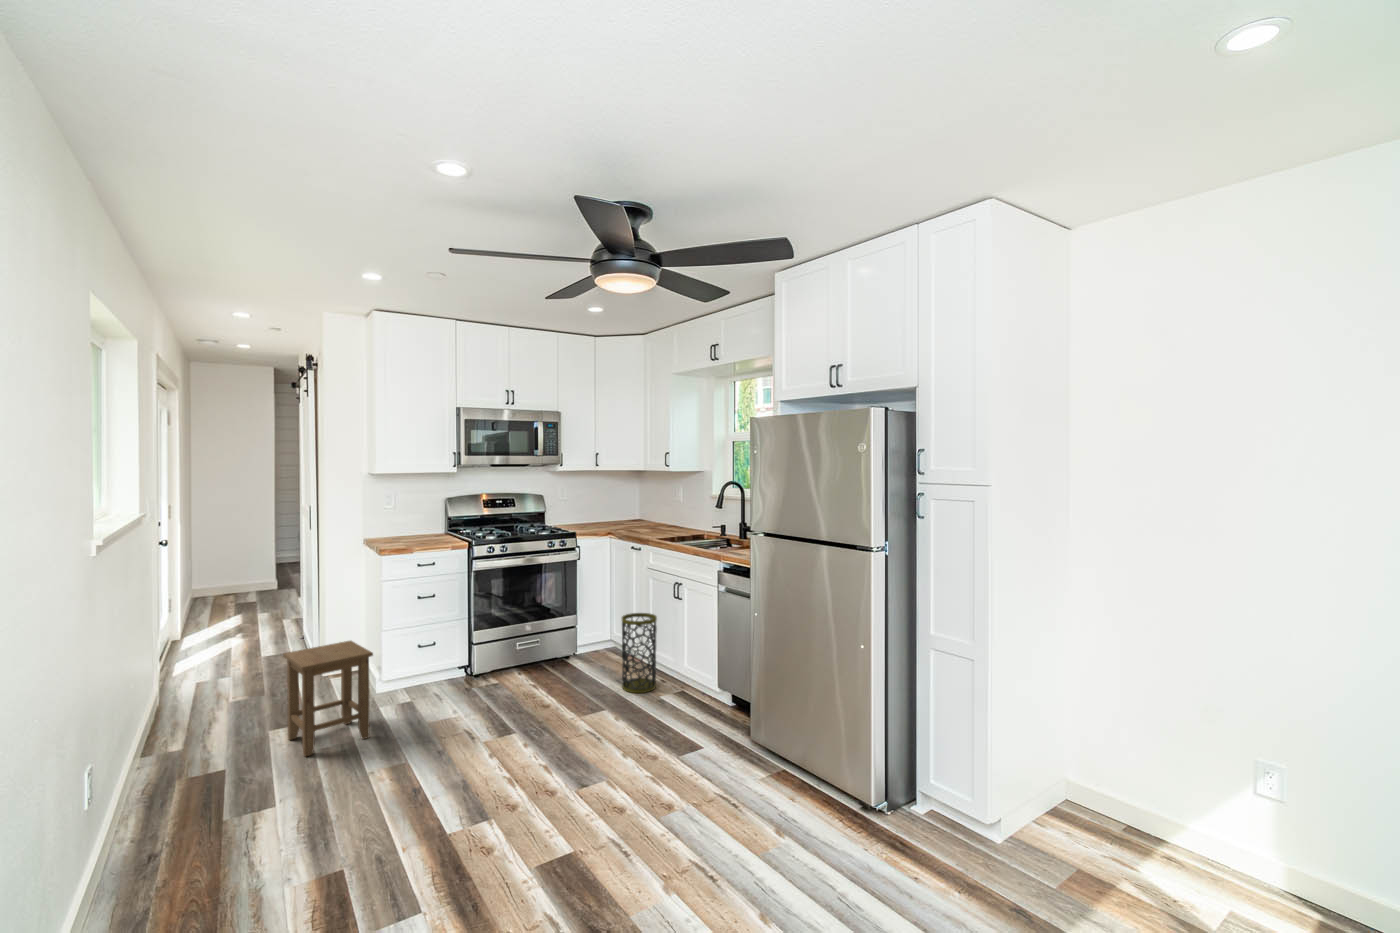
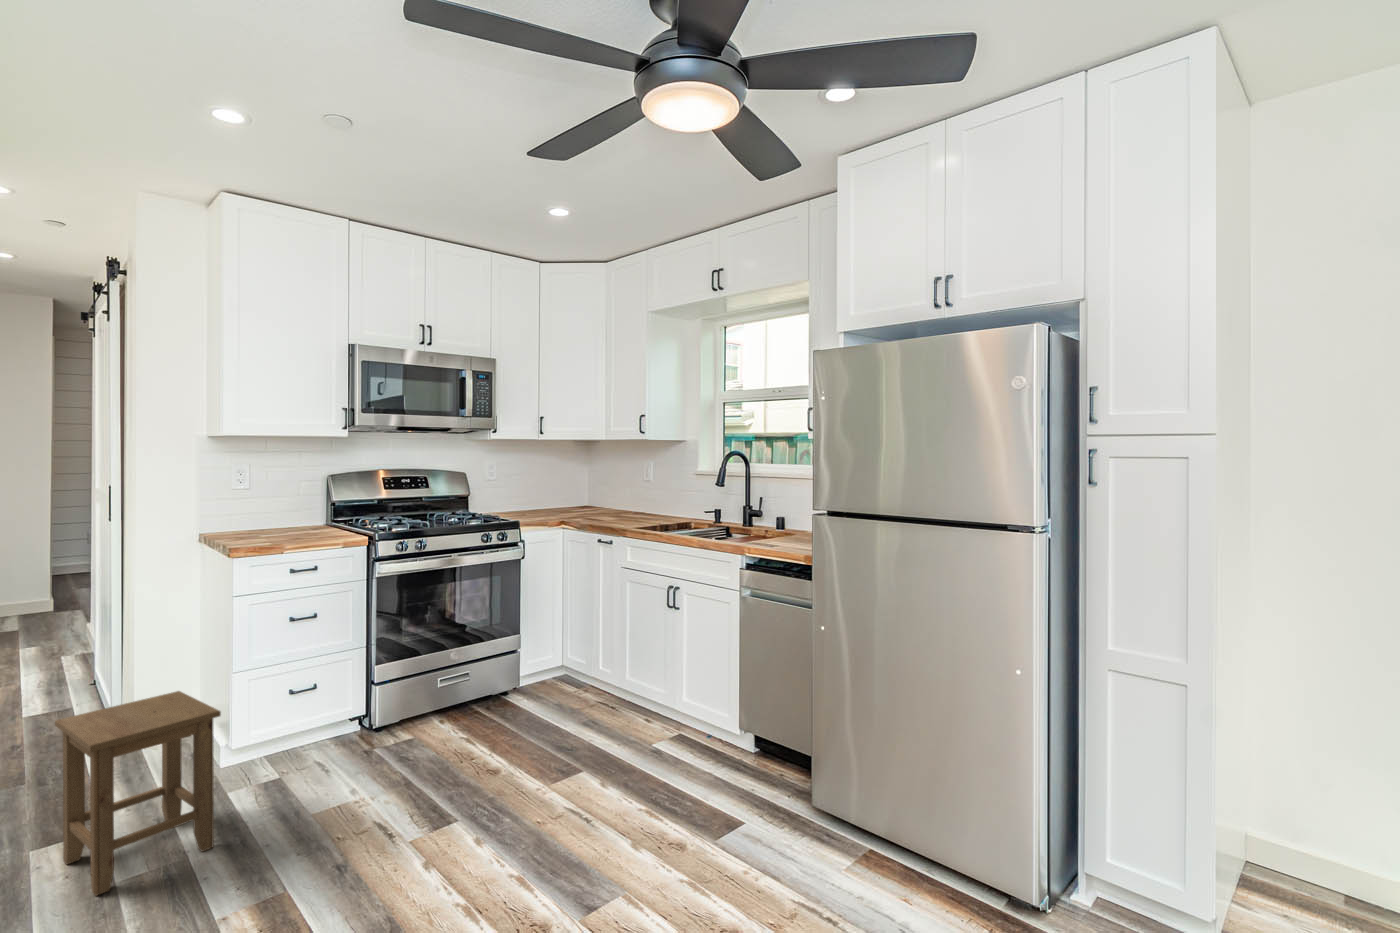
trash can: present [622,613,657,693] -> none [594,630,642,741]

